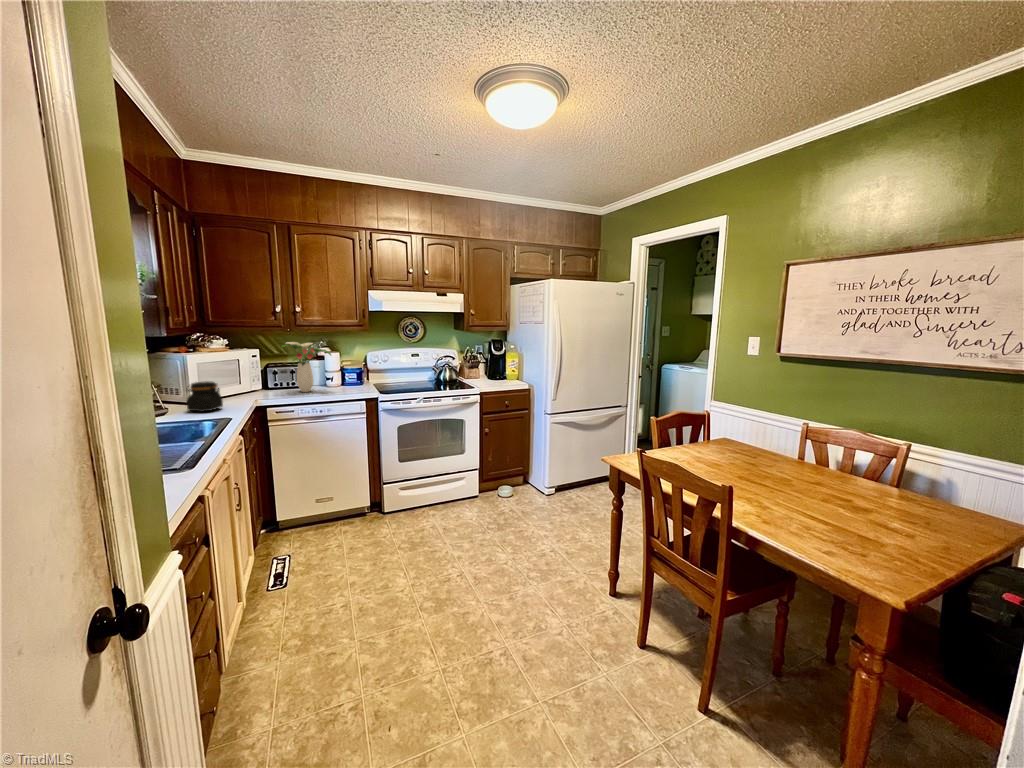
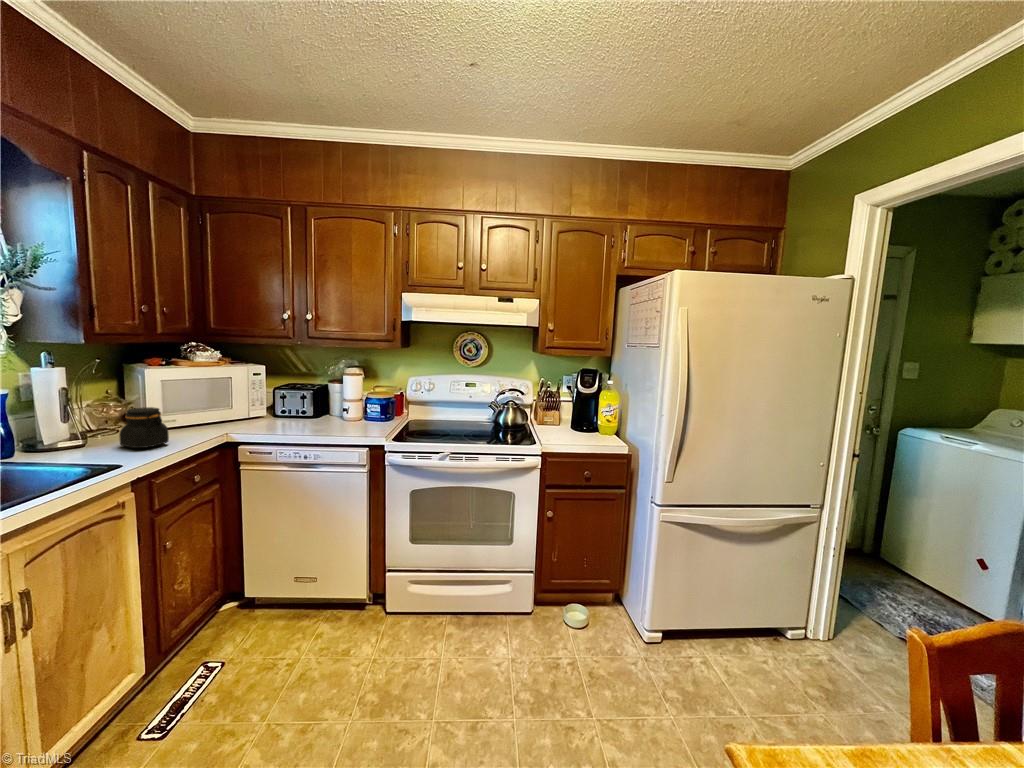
flower arrangement: present [282,342,331,392] -> none [274,358,339,426]

